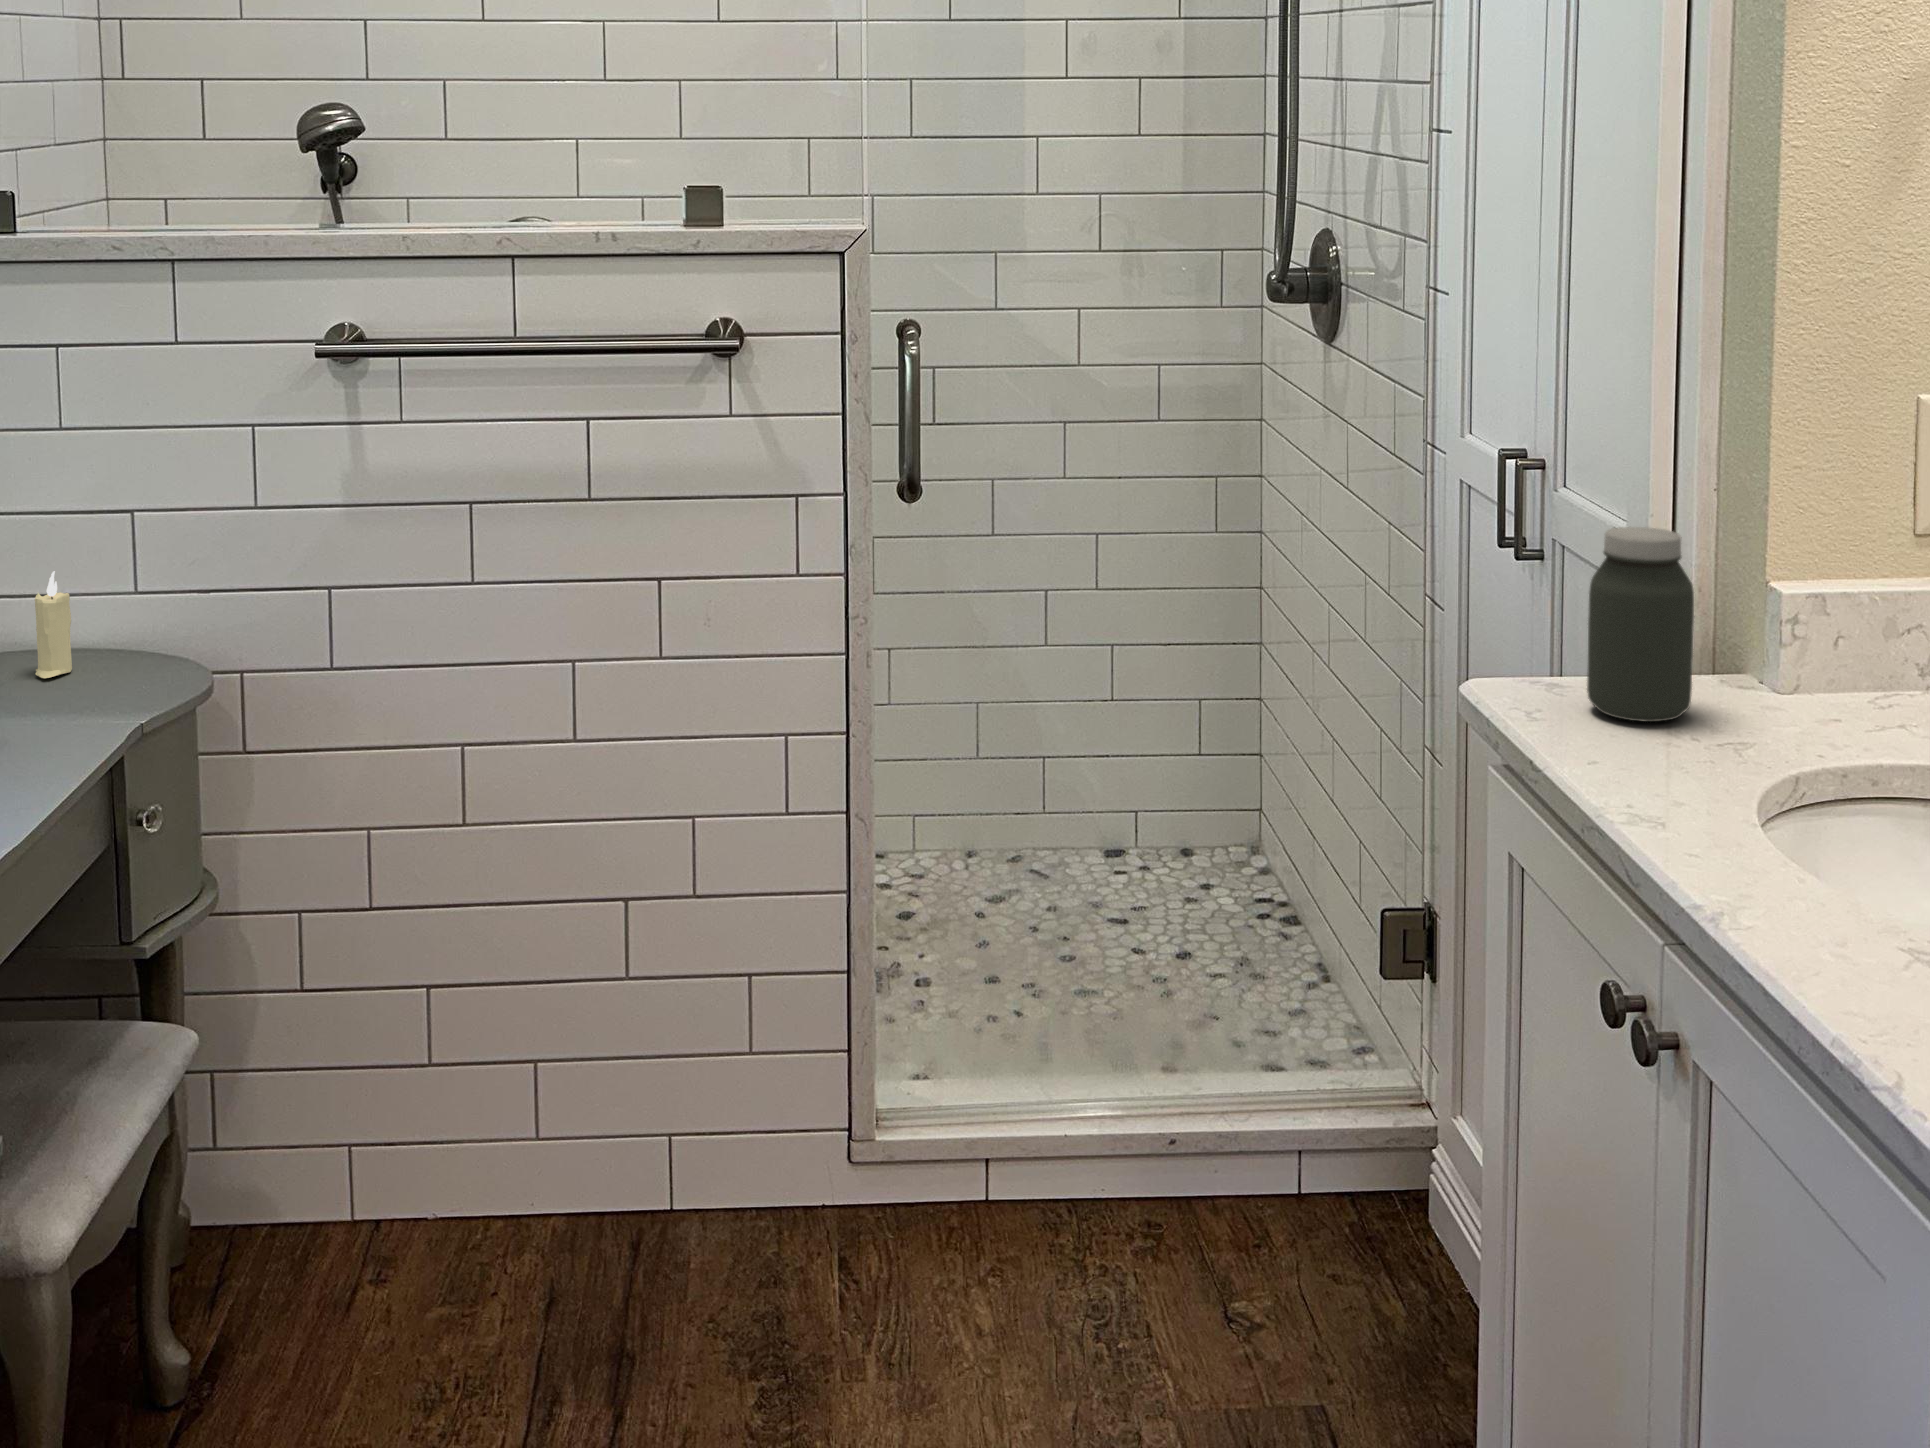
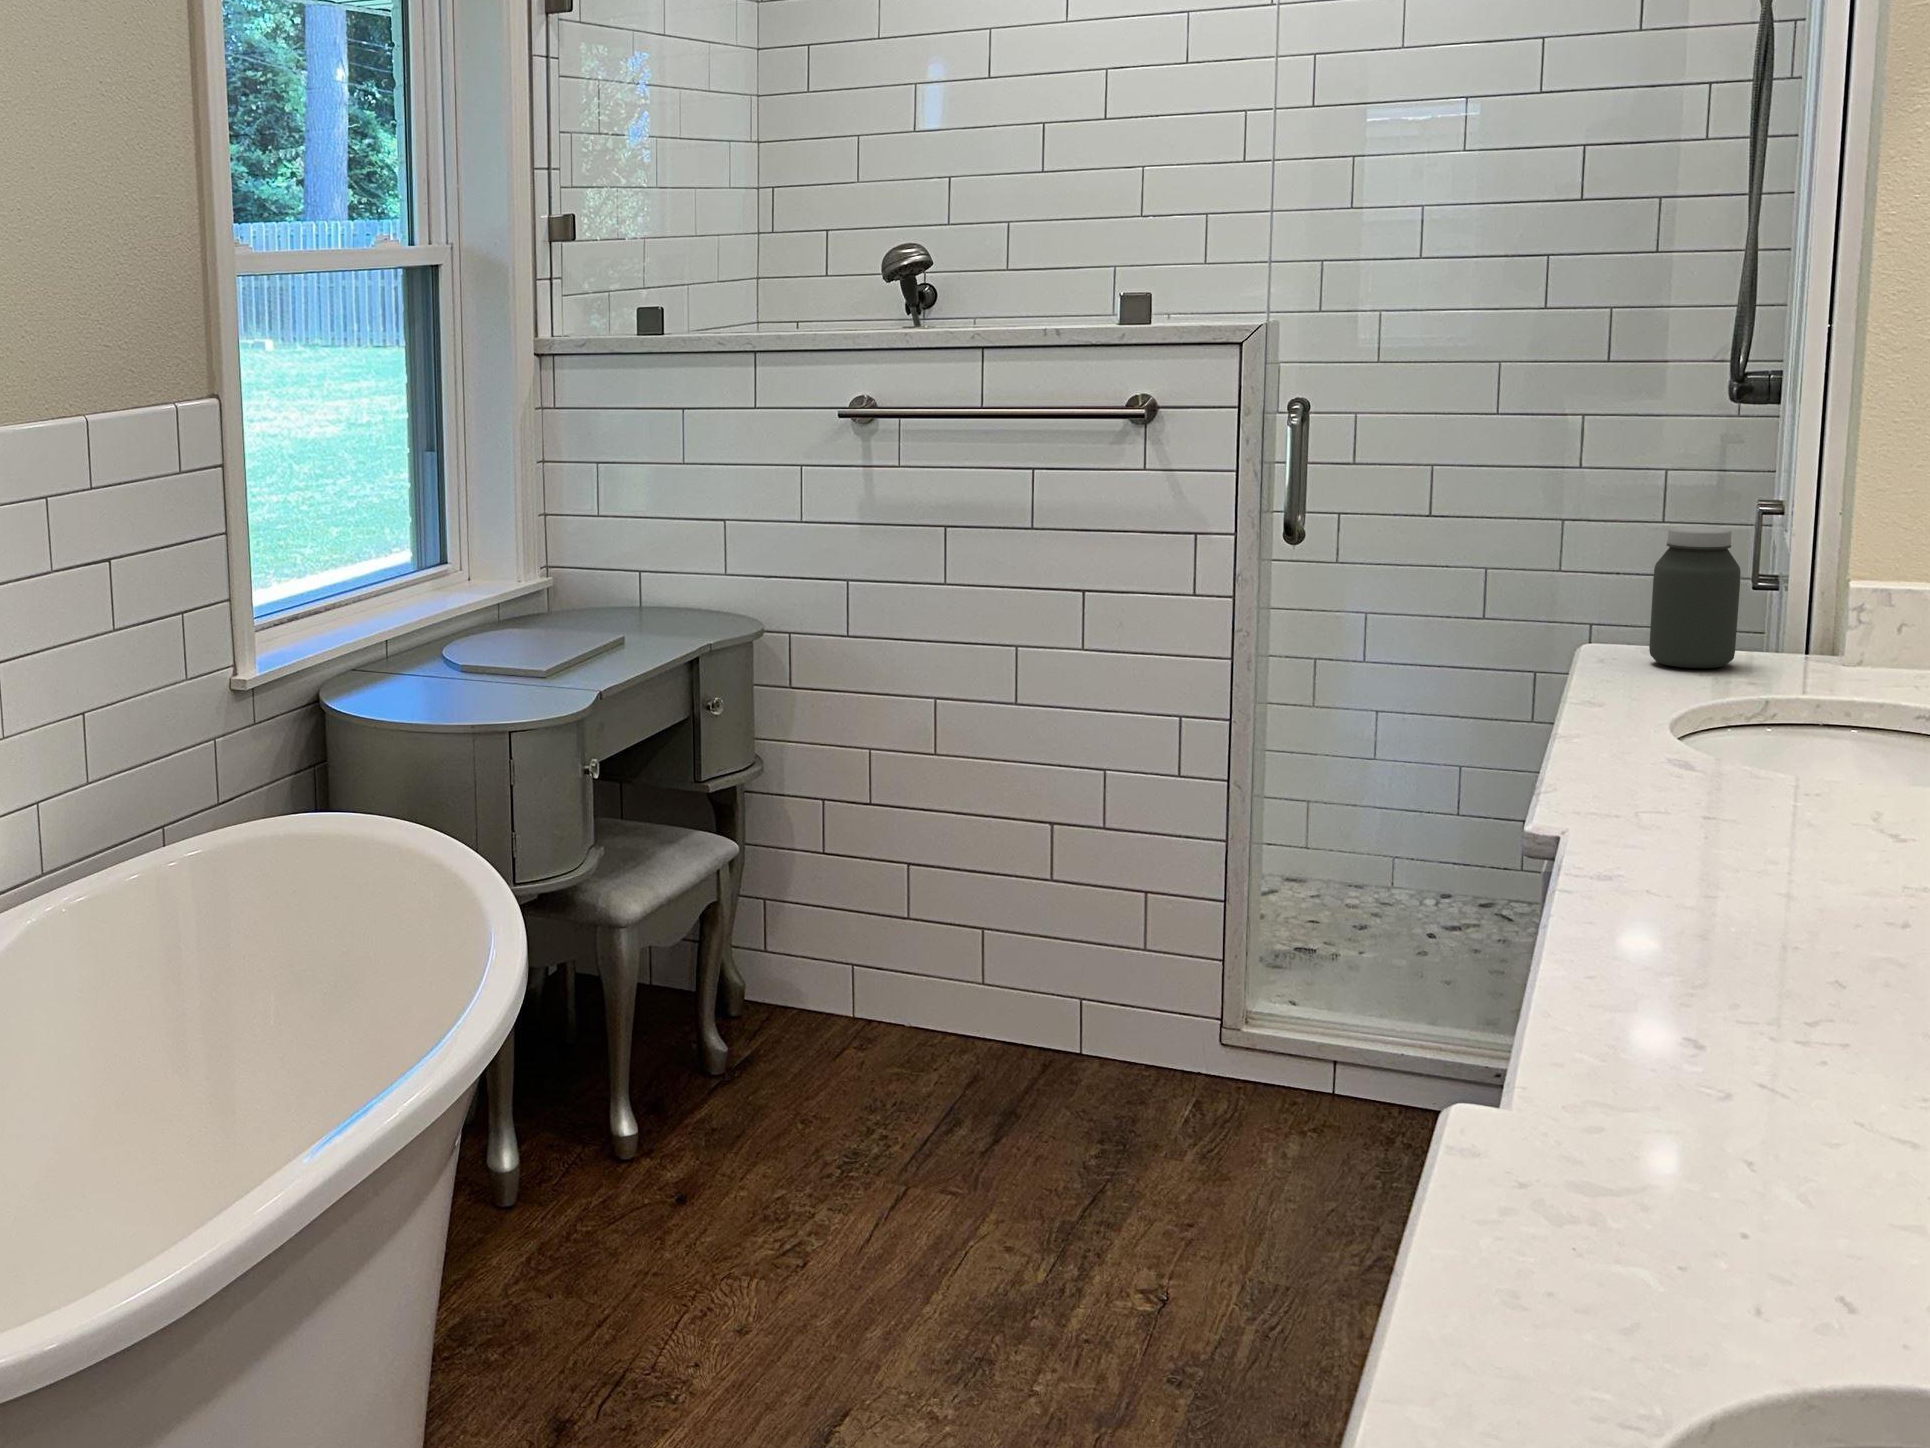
candle: present [35,571,72,678] -> none [663,552,685,620]

